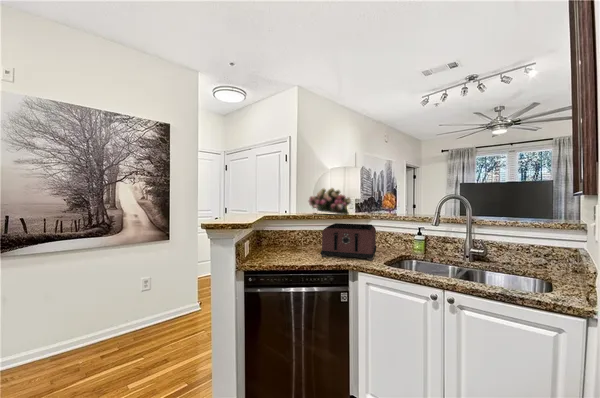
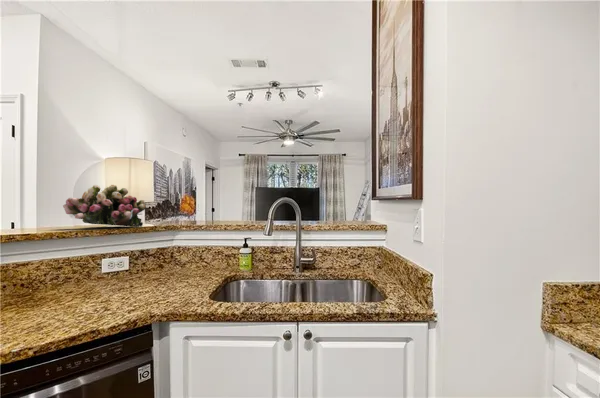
toaster: present [321,223,376,260] -> none [94,240,192,307]

